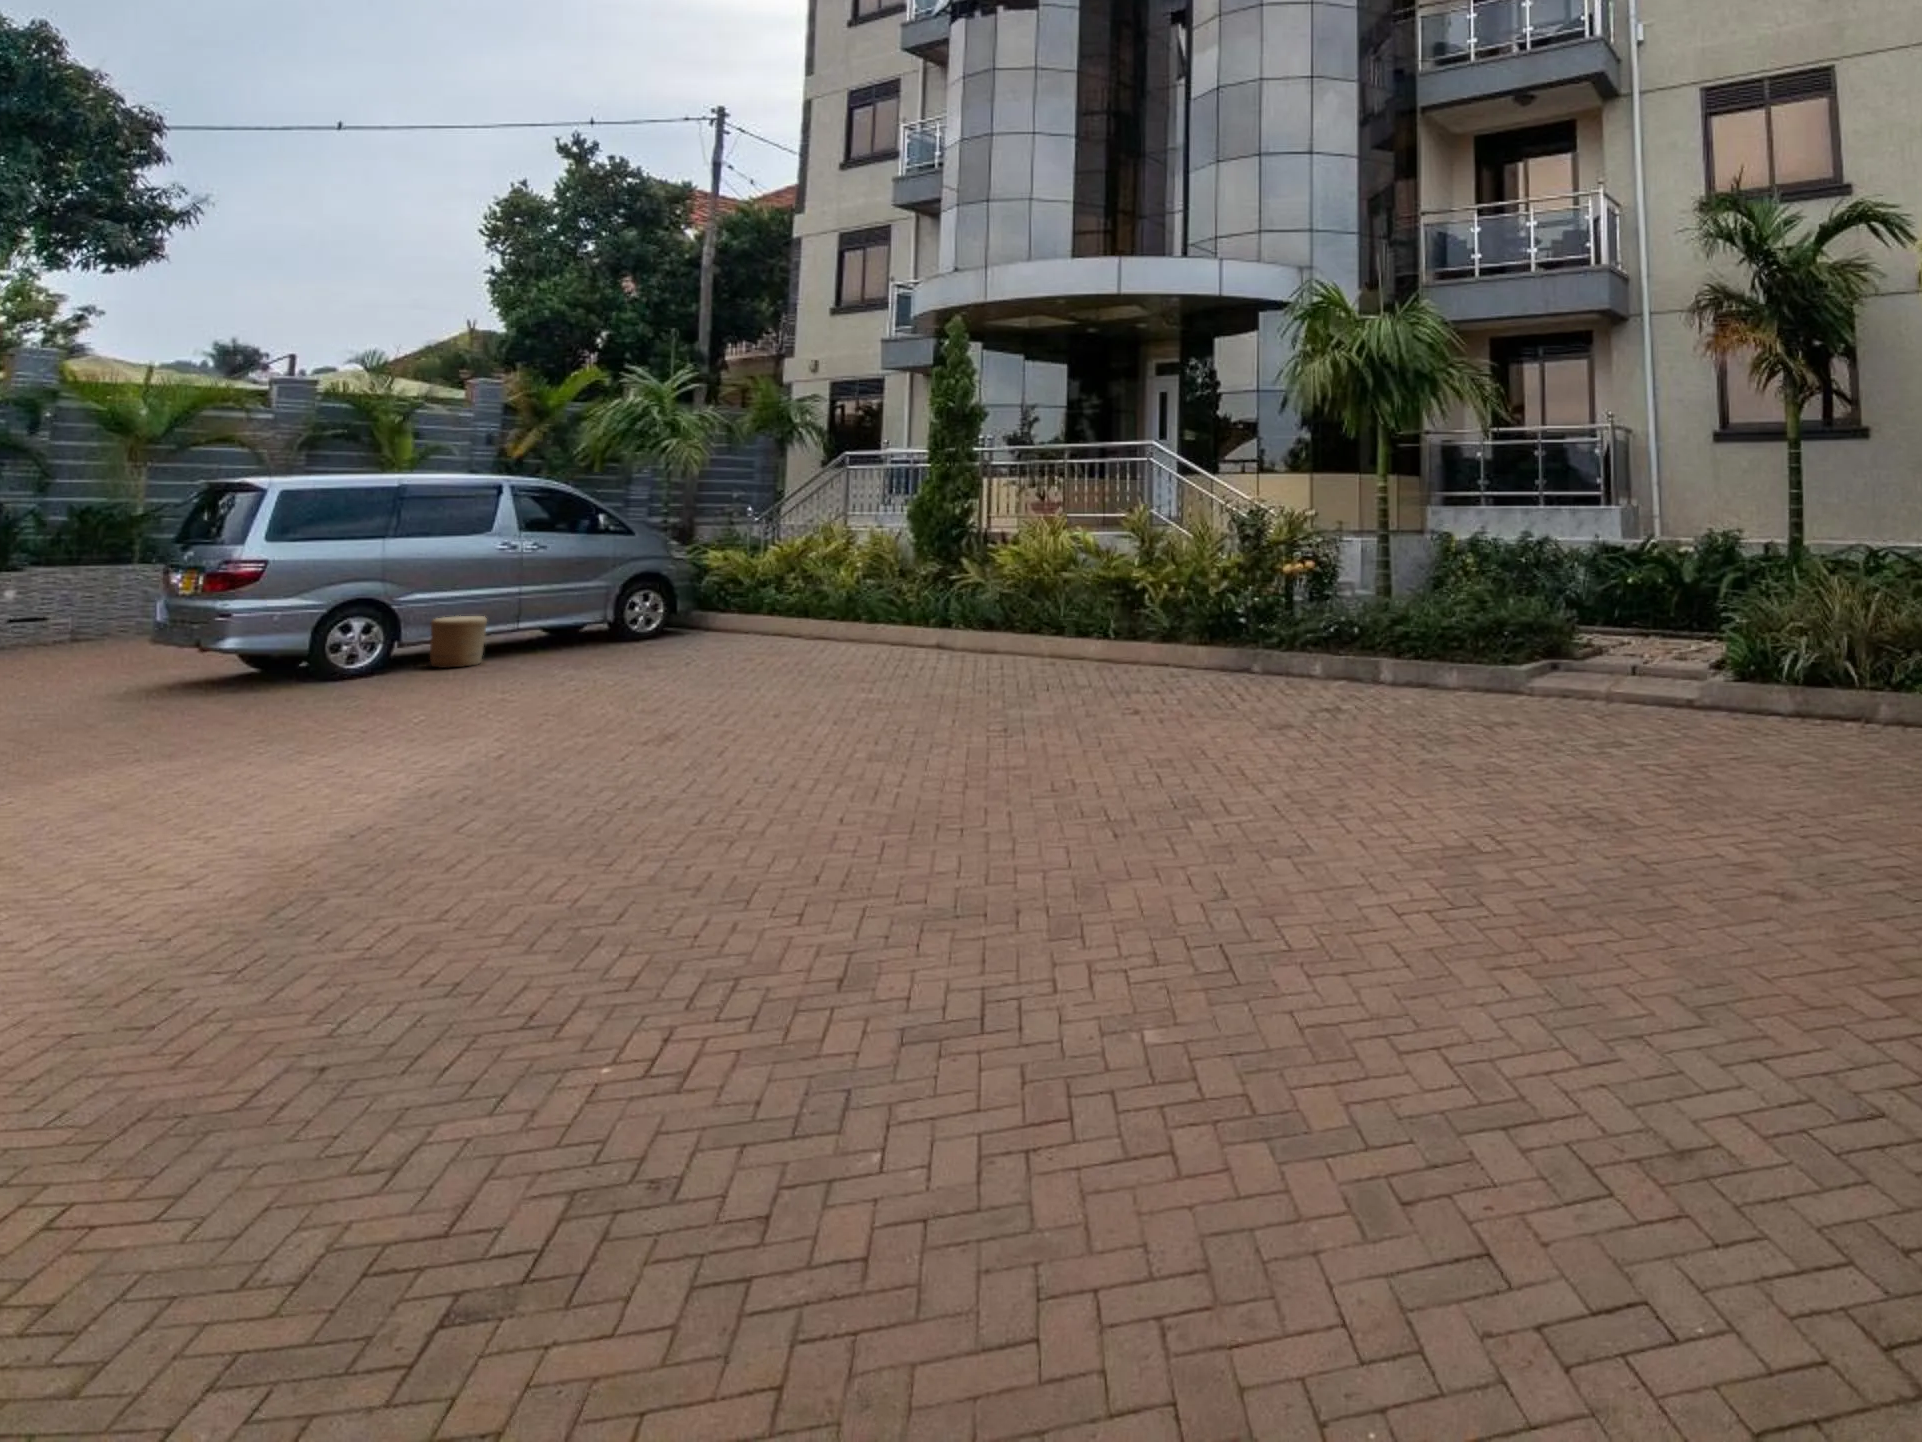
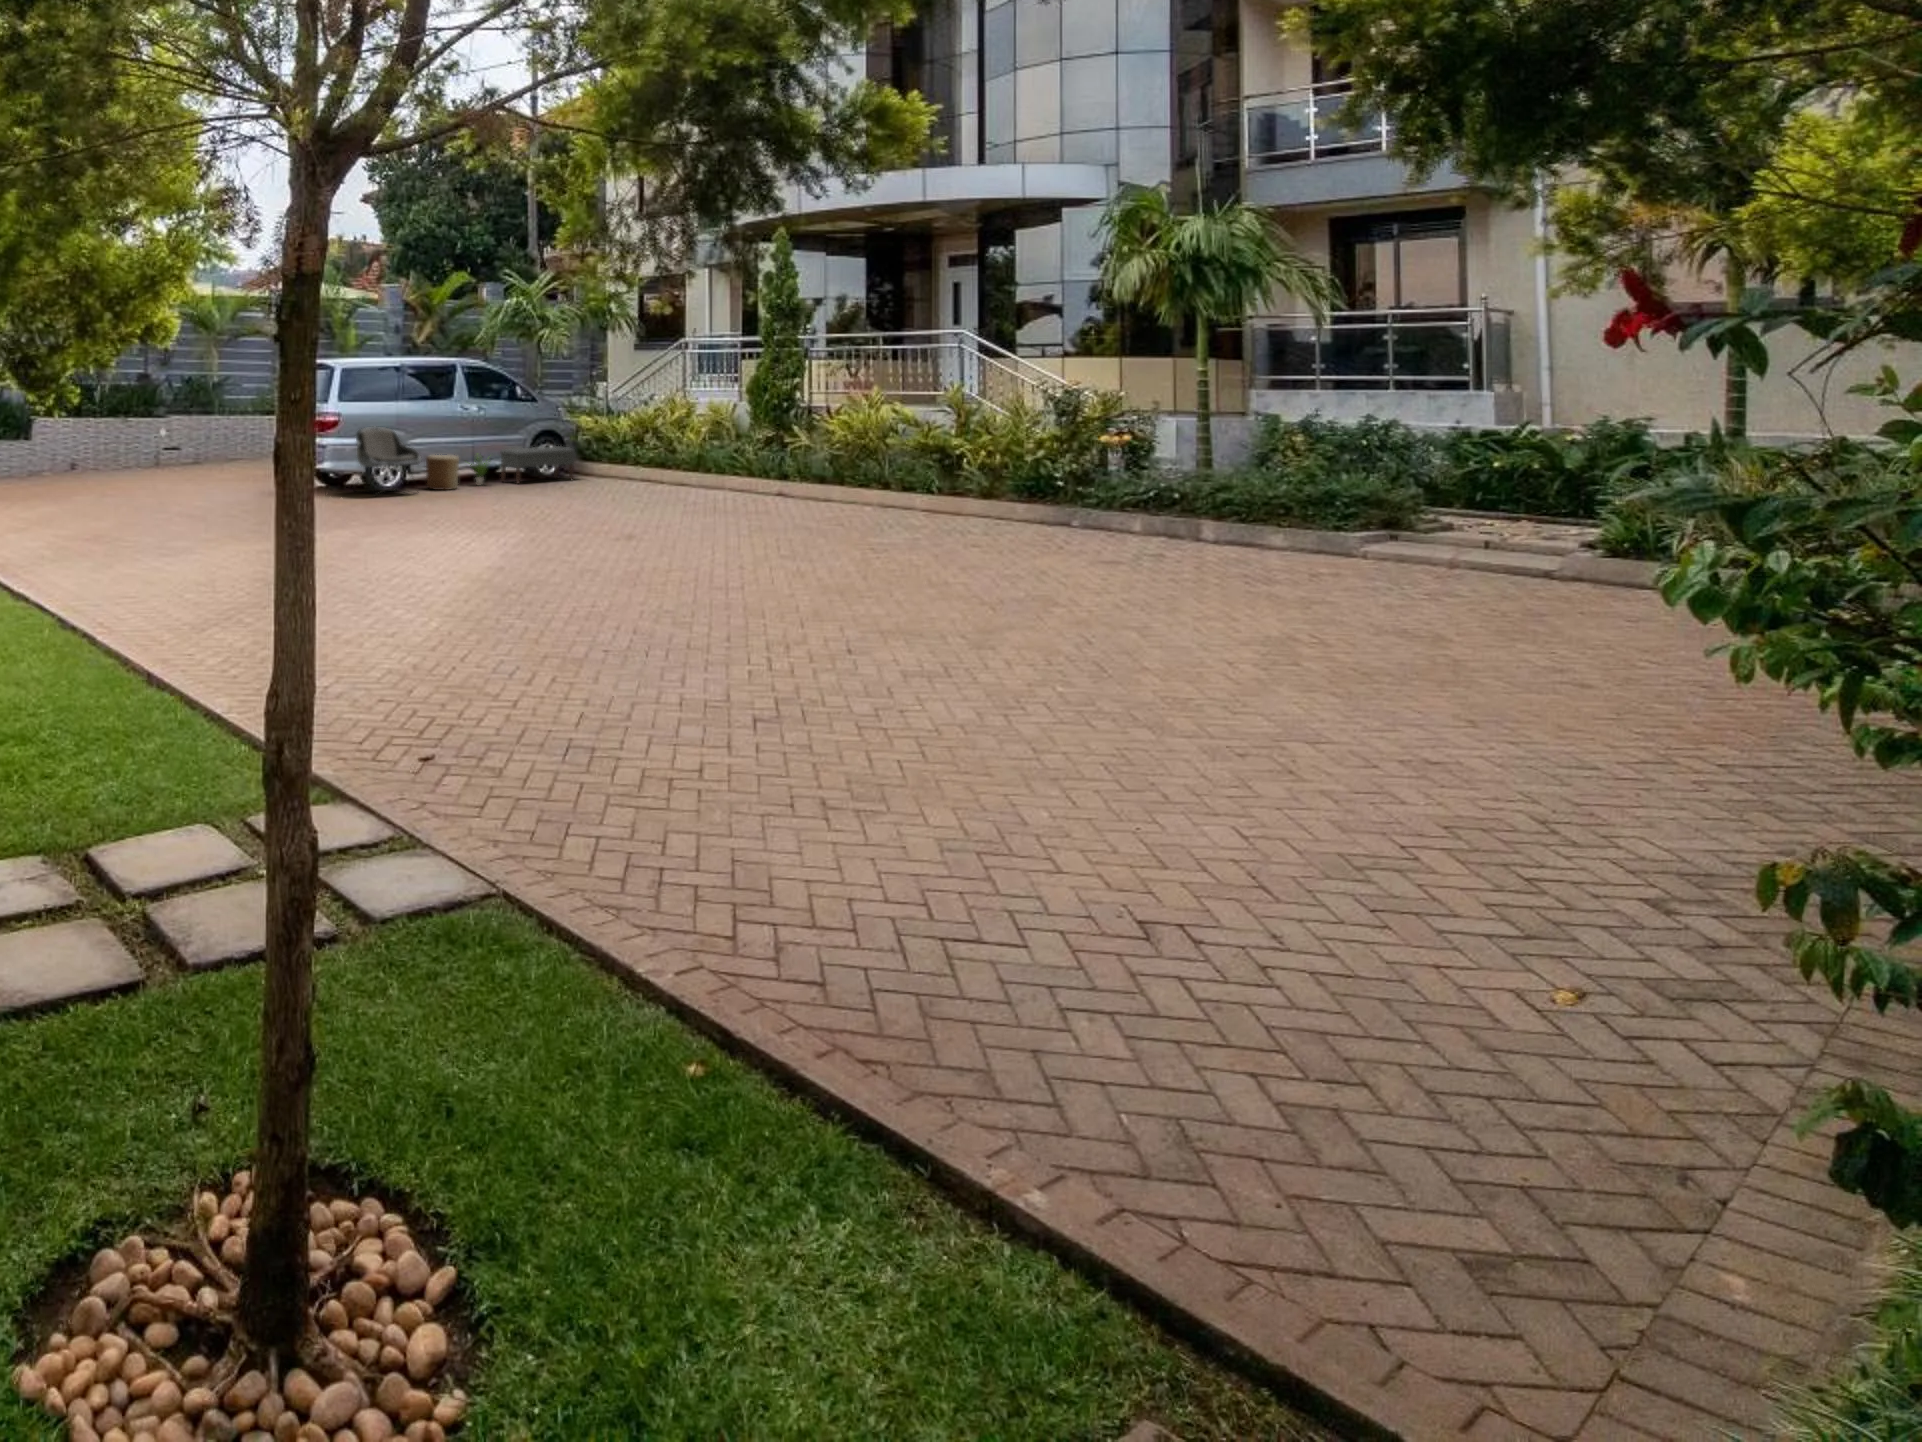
lounge chair: none [289,579,414,688] -> present [356,426,422,492]
bench: none [563,594,680,650] -> present [500,446,575,483]
potted plant: none [501,608,548,656] -> present [469,457,490,486]

